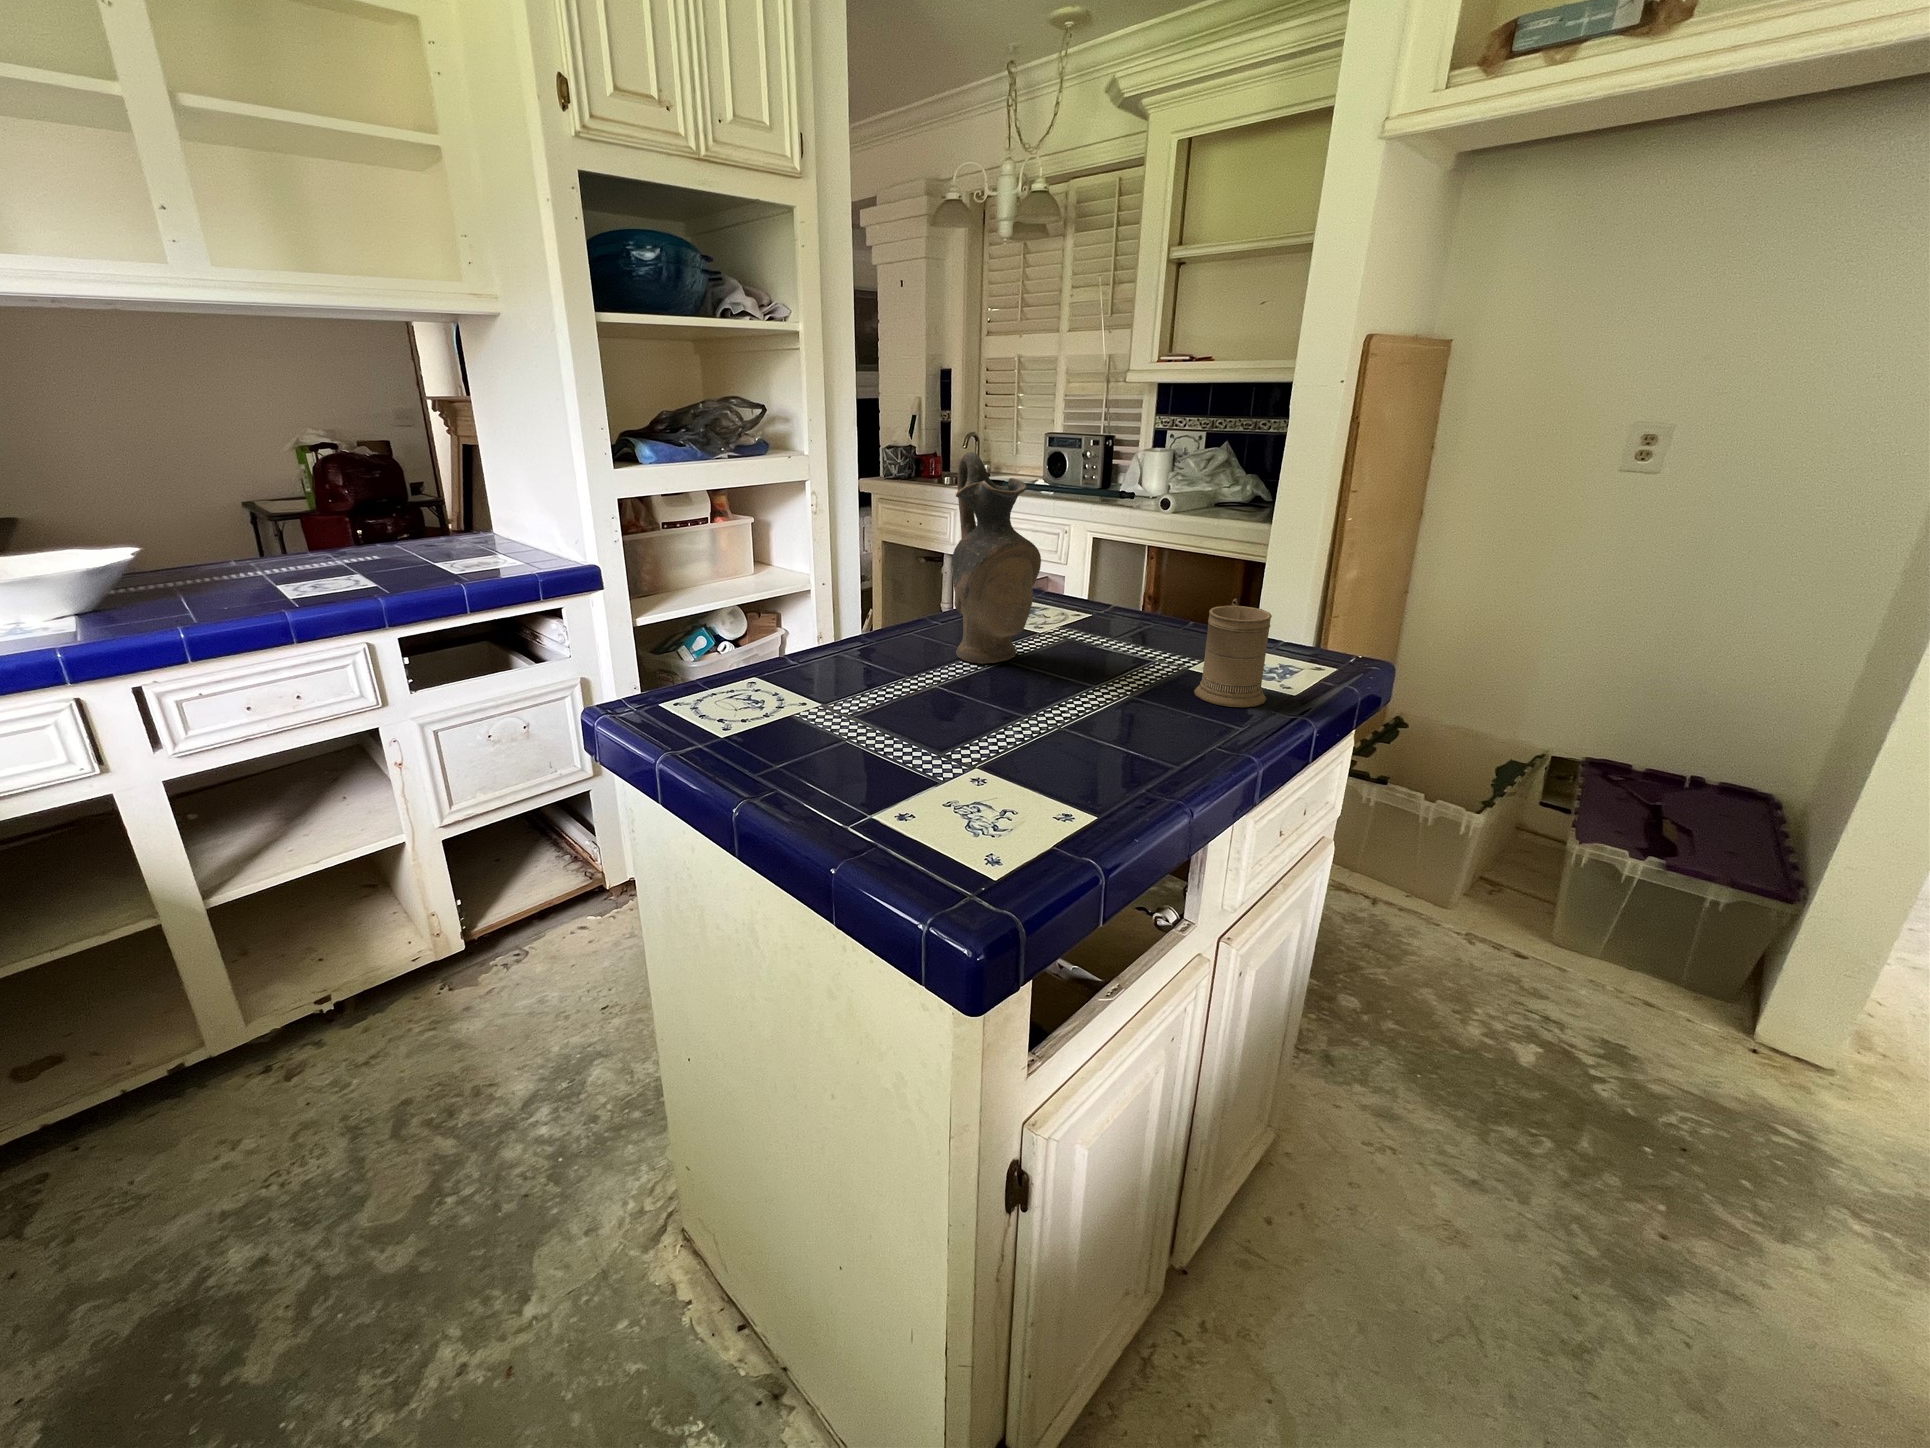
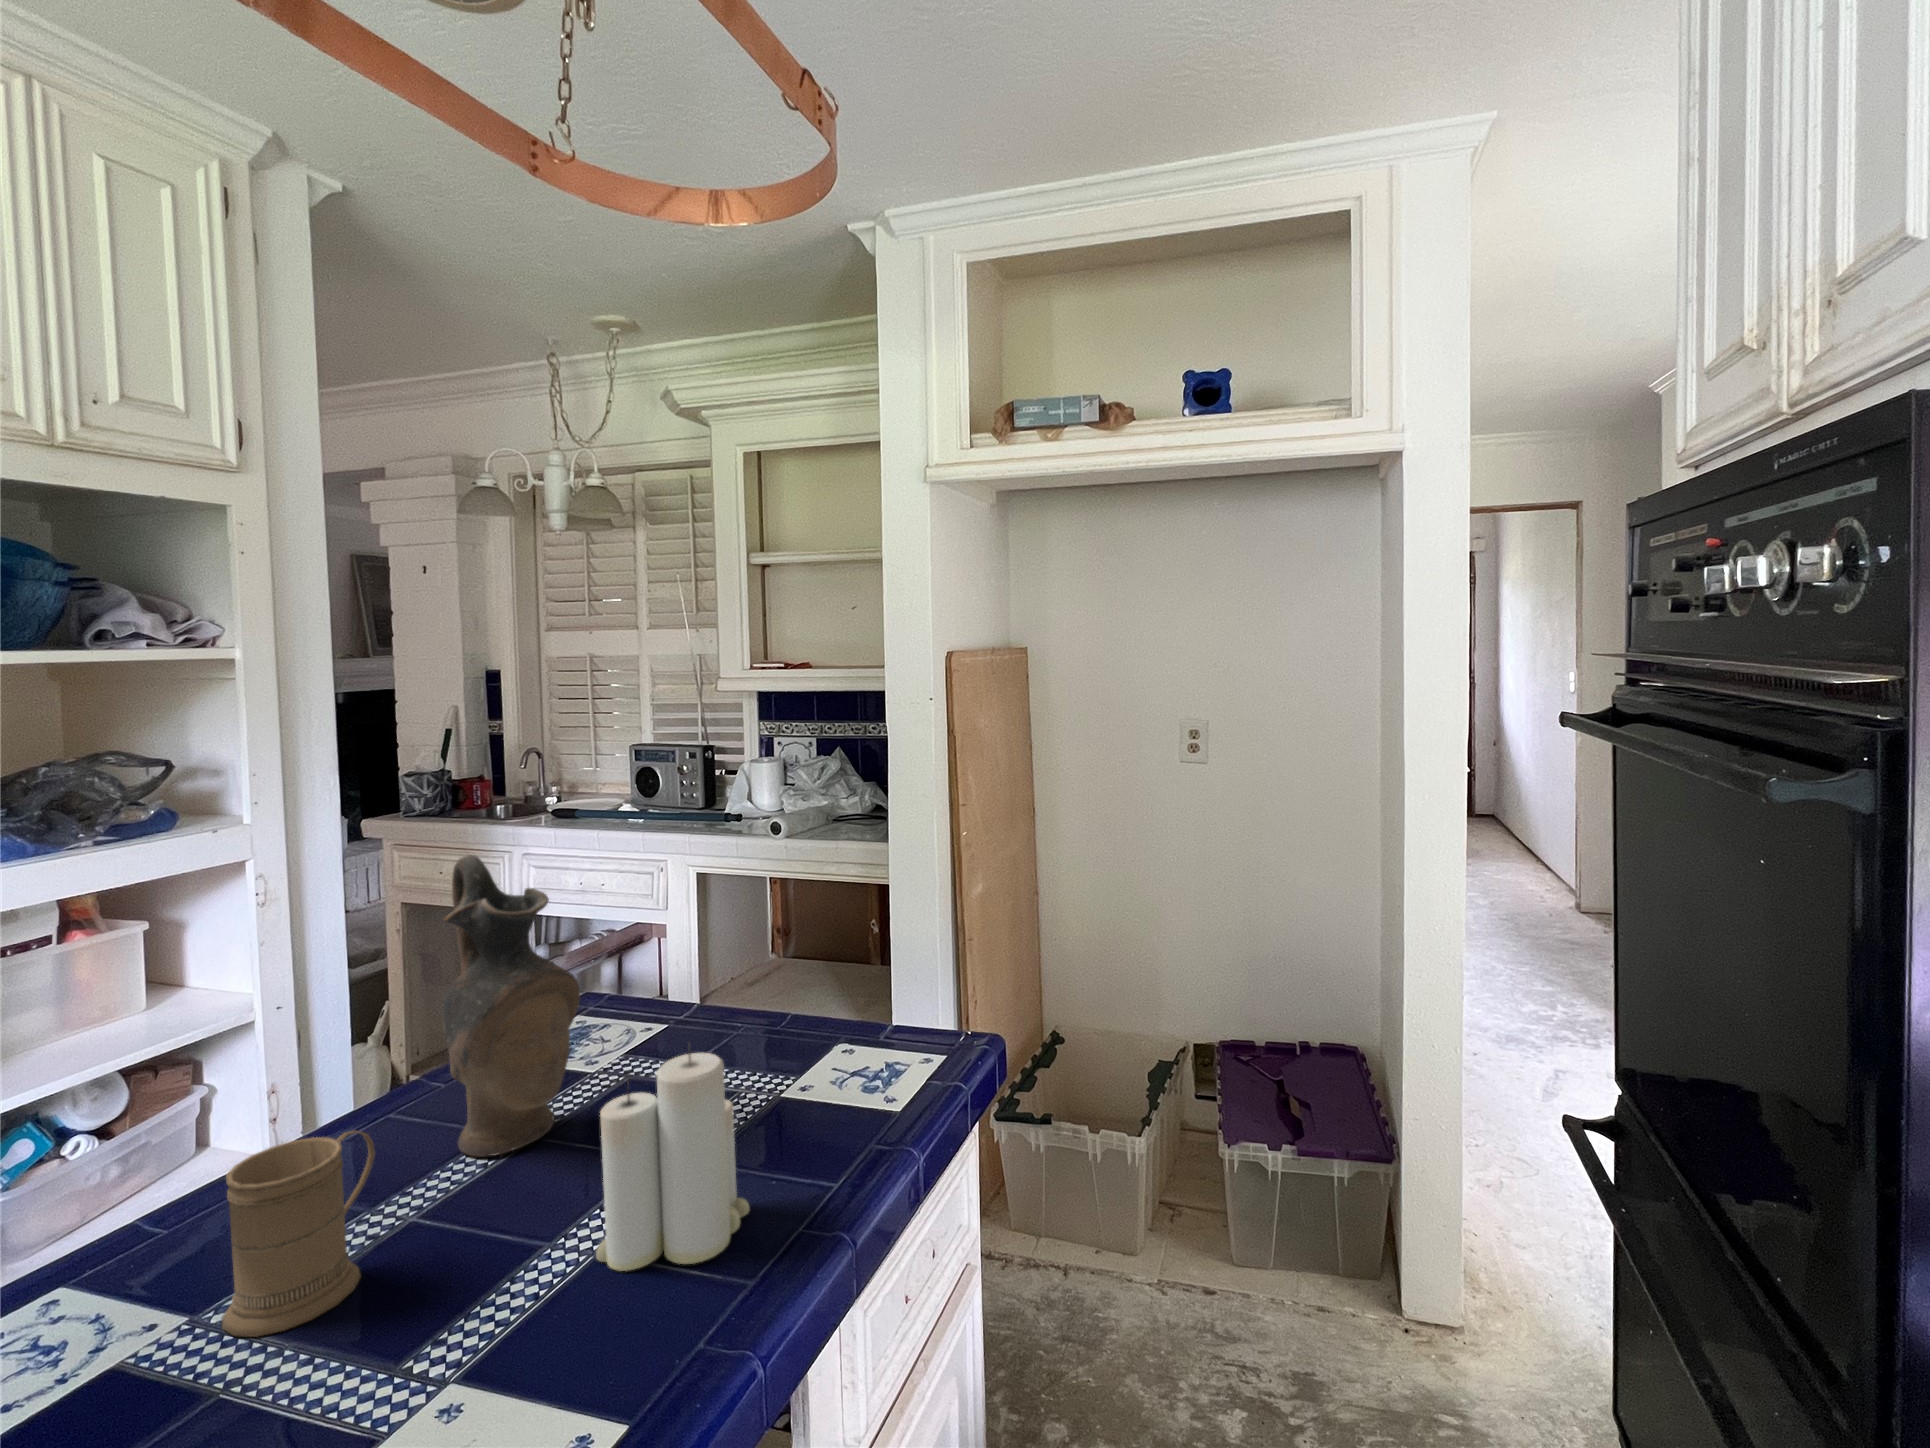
candle: none [1055,585,1163,743] -> present [596,1044,749,1271]
mug: present [1194,606,1272,707] -> present [222,1131,375,1337]

